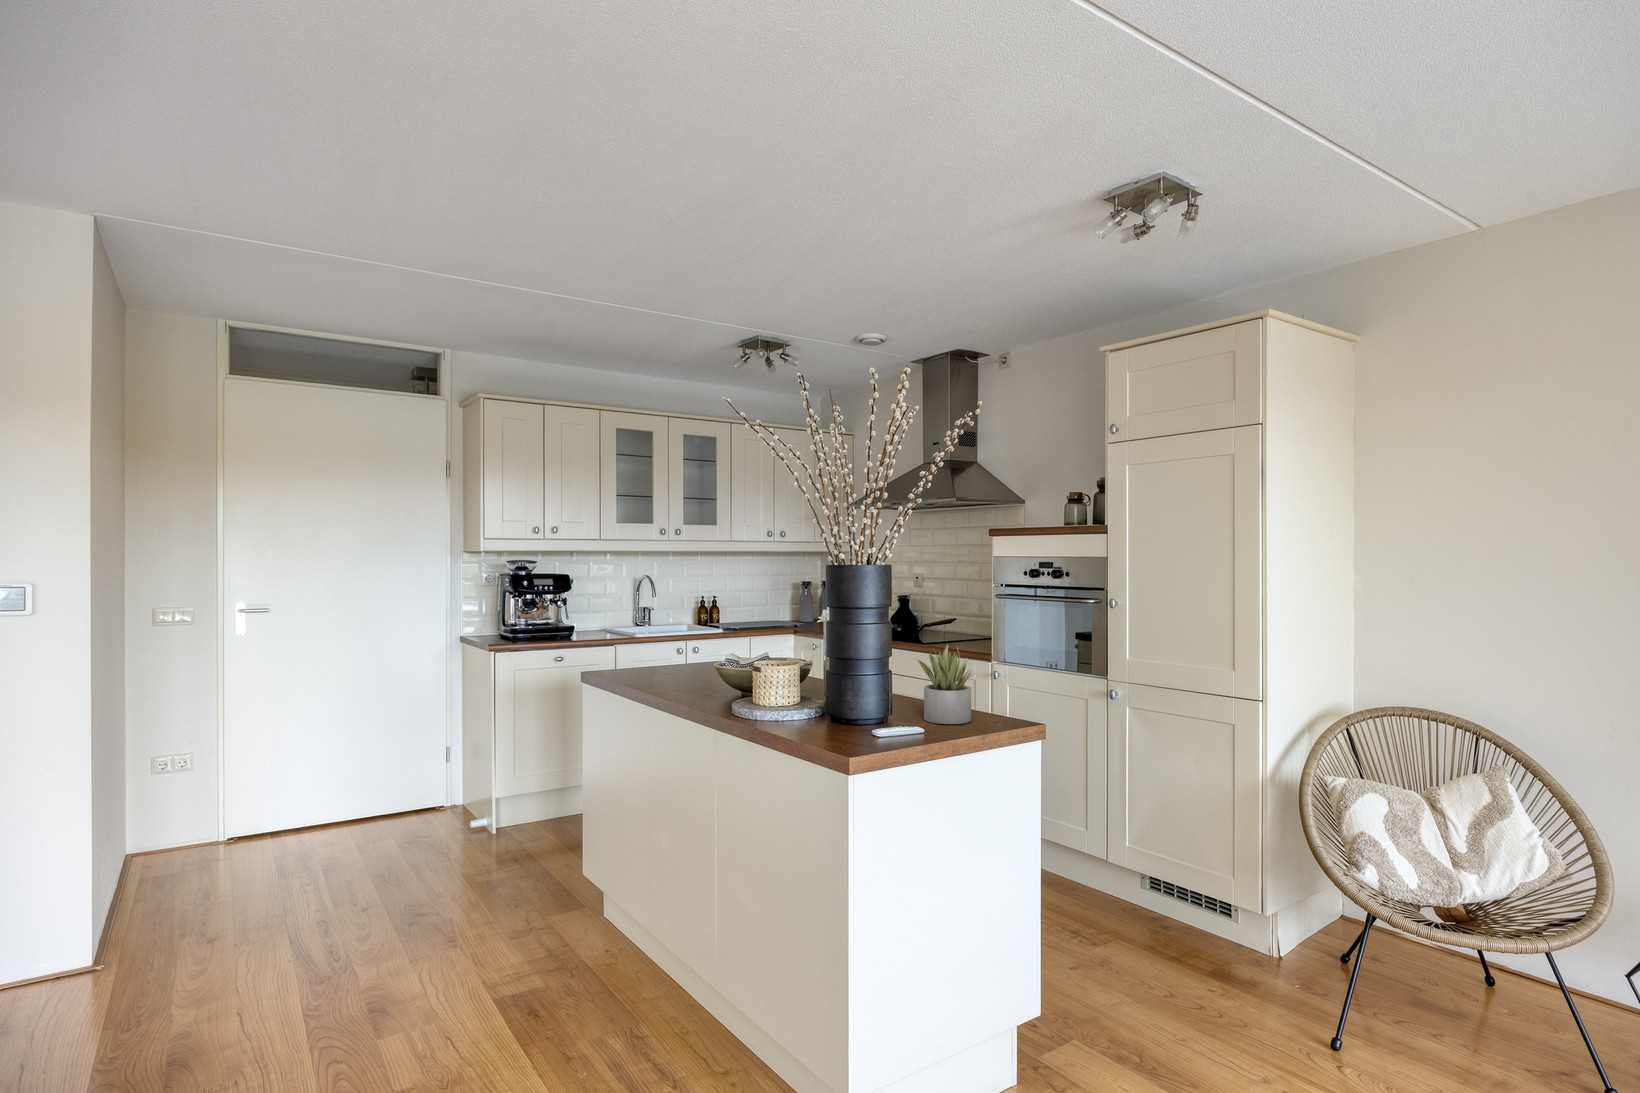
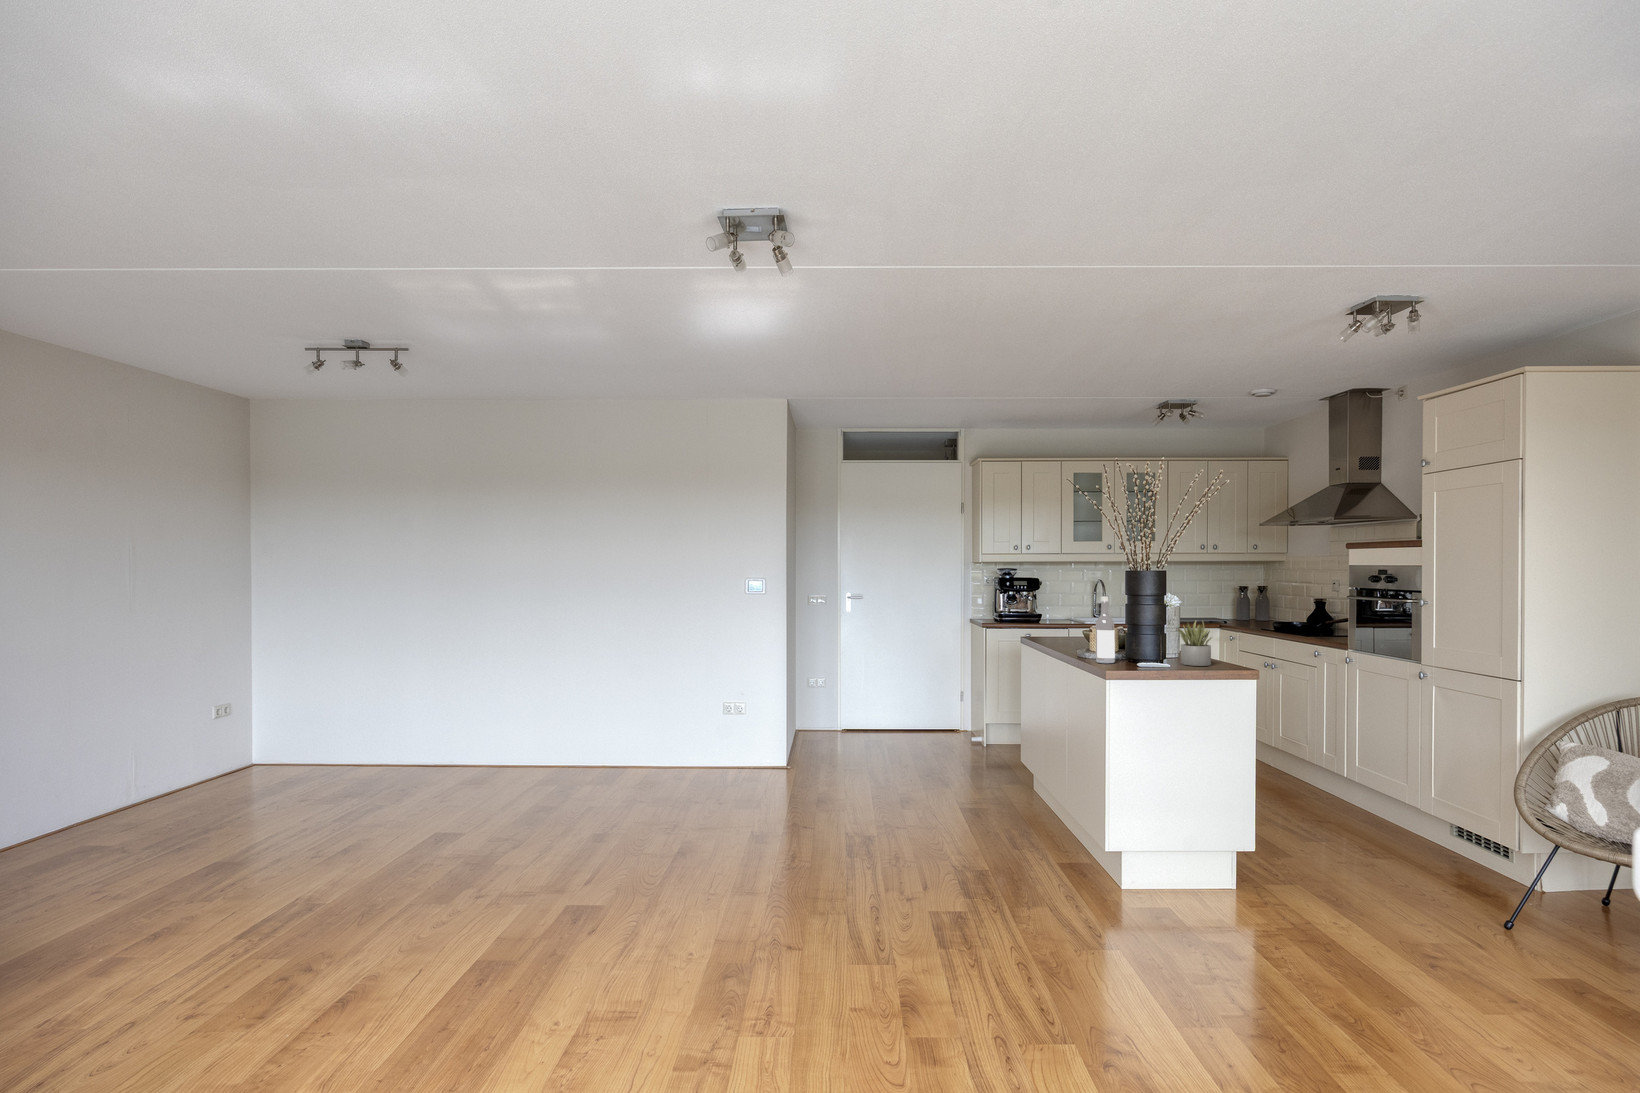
wine bottle: none [799,611,833,736] -> present [1096,597,1115,663]

